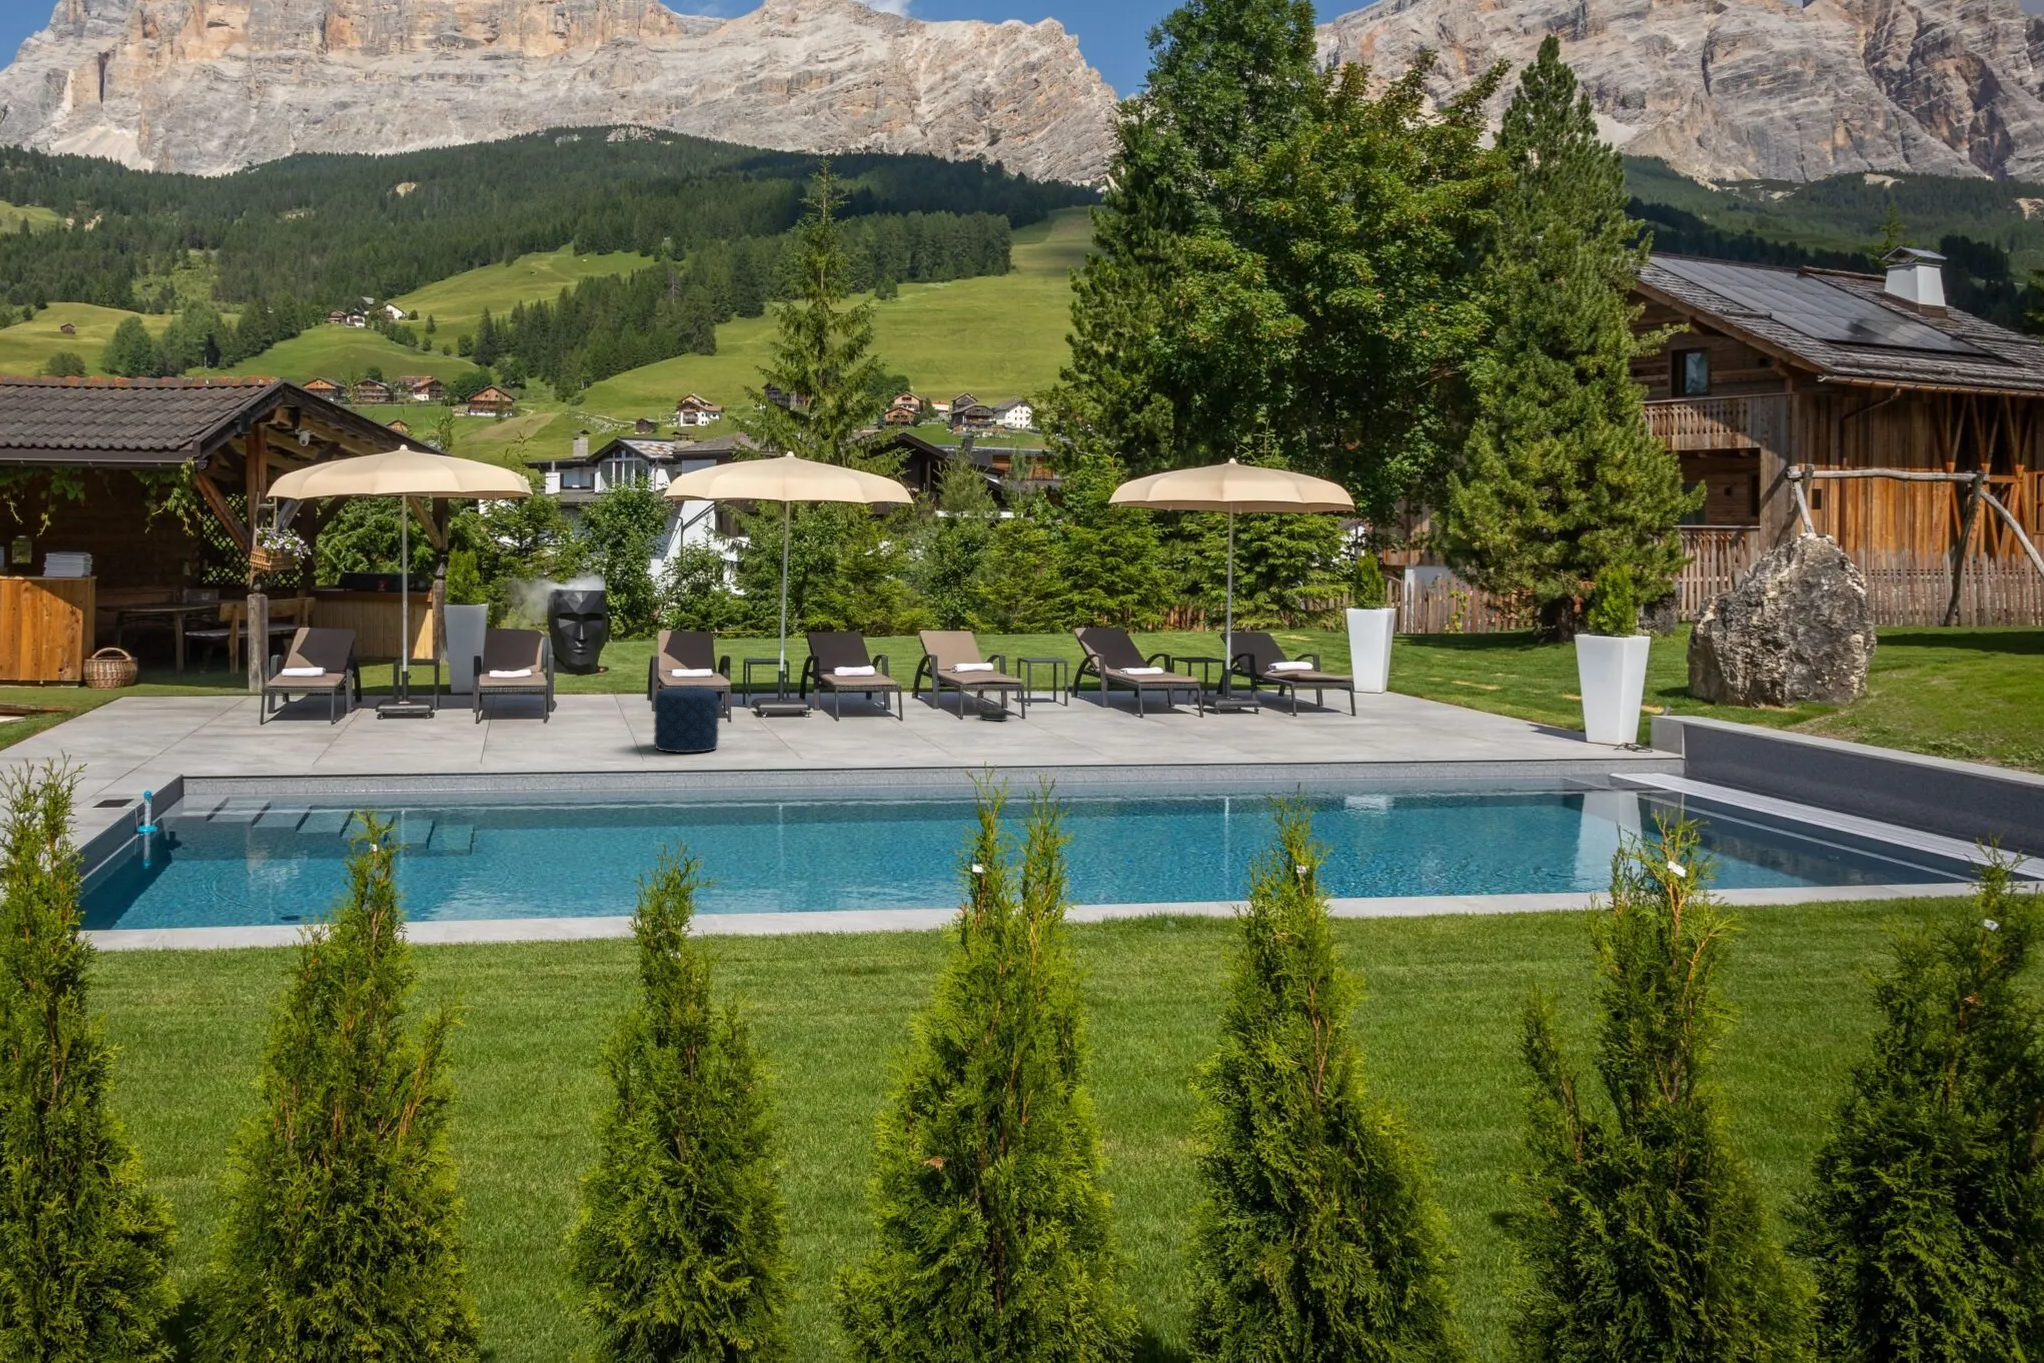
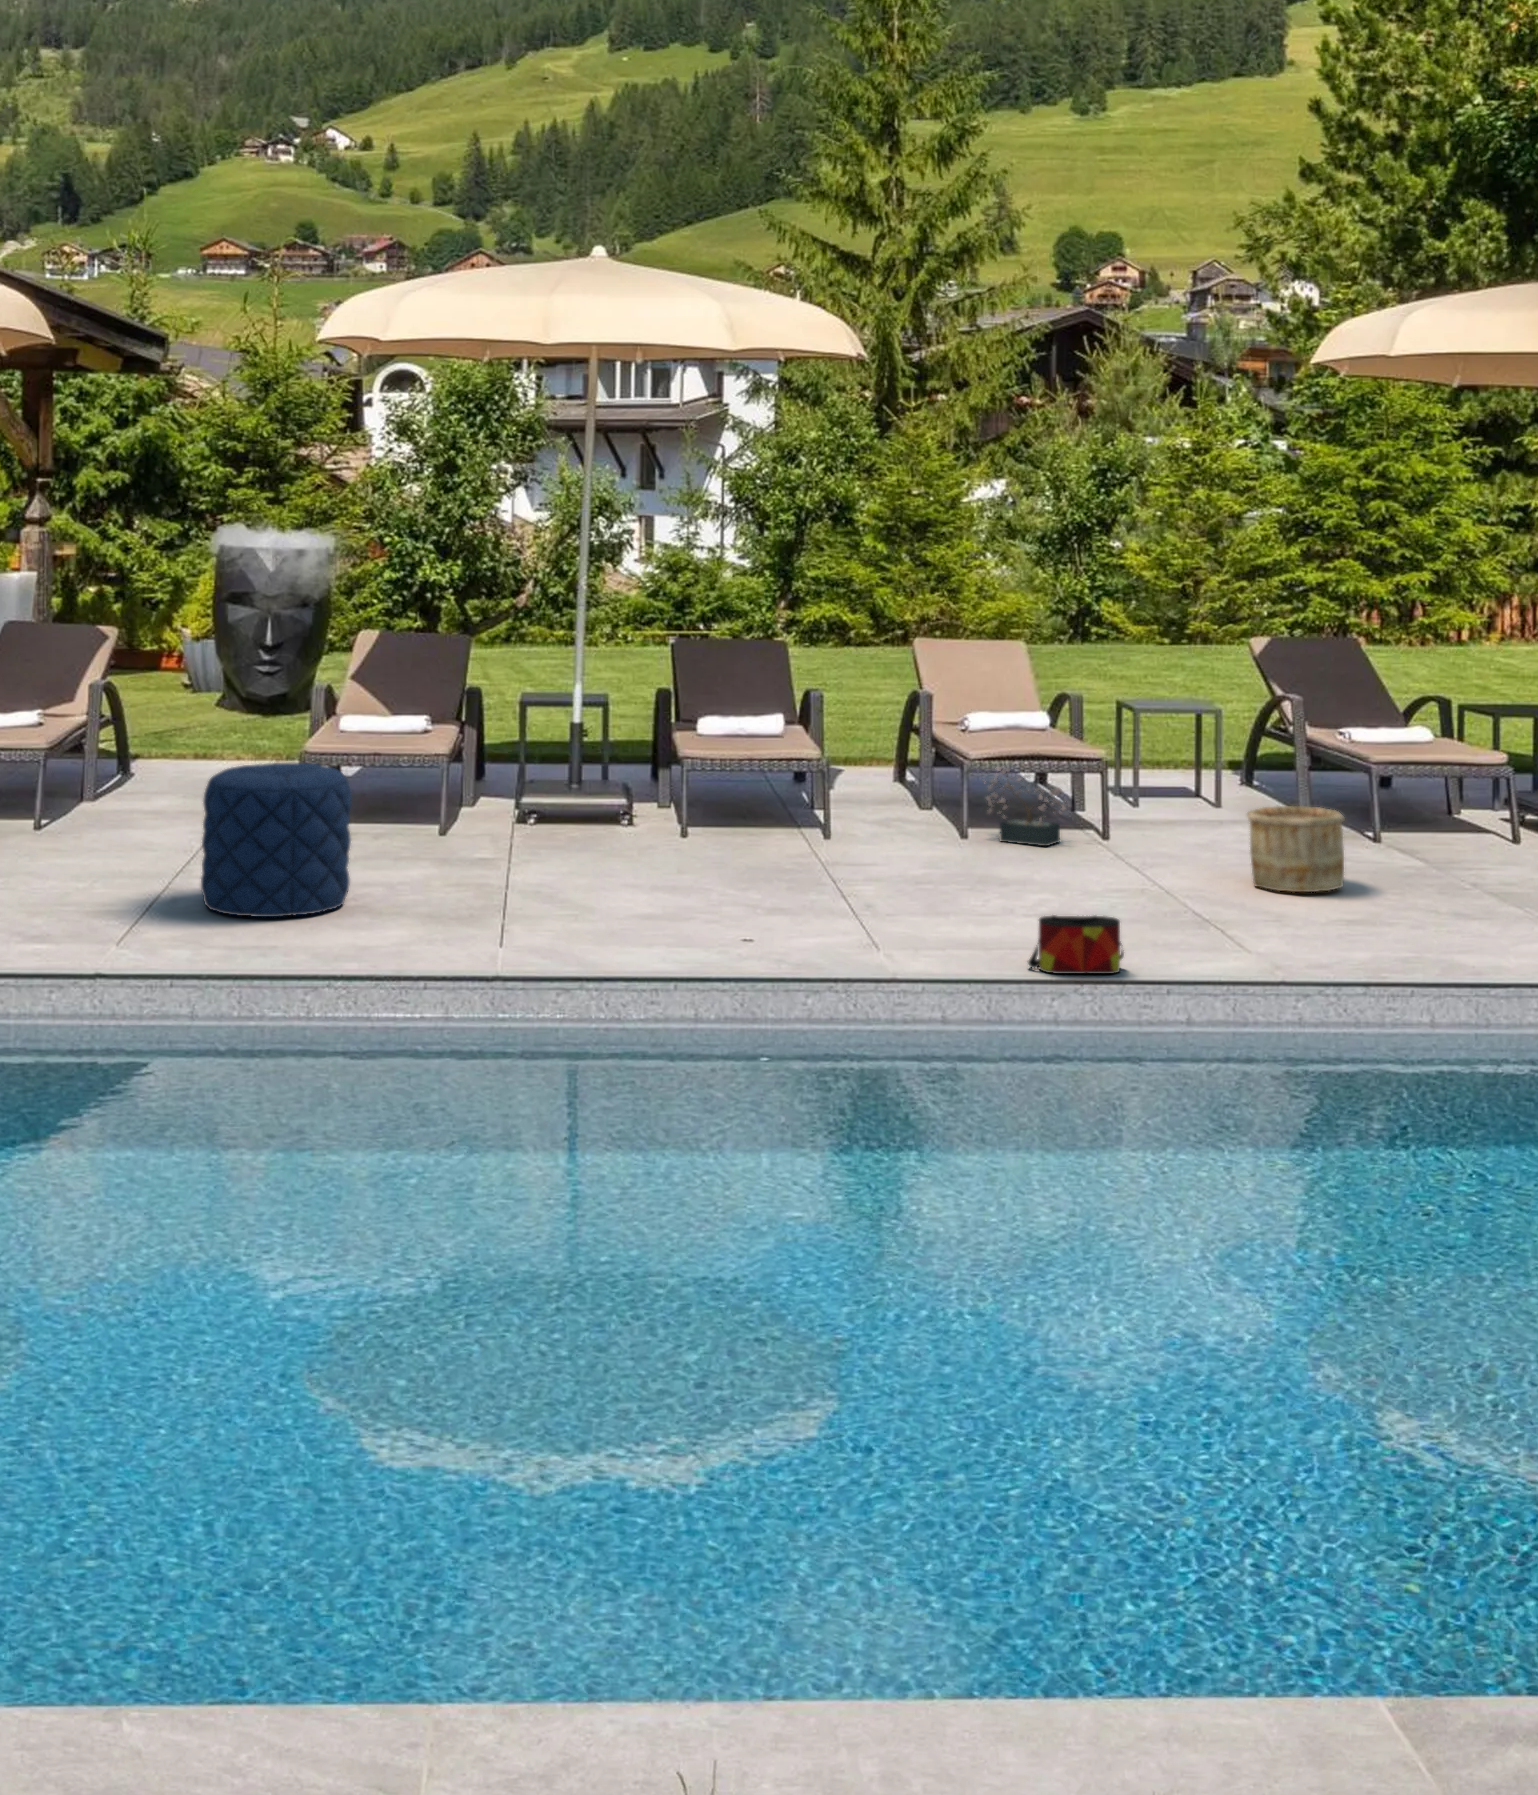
wooden bucket: none [1095,699,1138,735] -> present [1247,806,1345,892]
bag: none [1021,740,1060,764] -> present [1028,915,1124,974]

